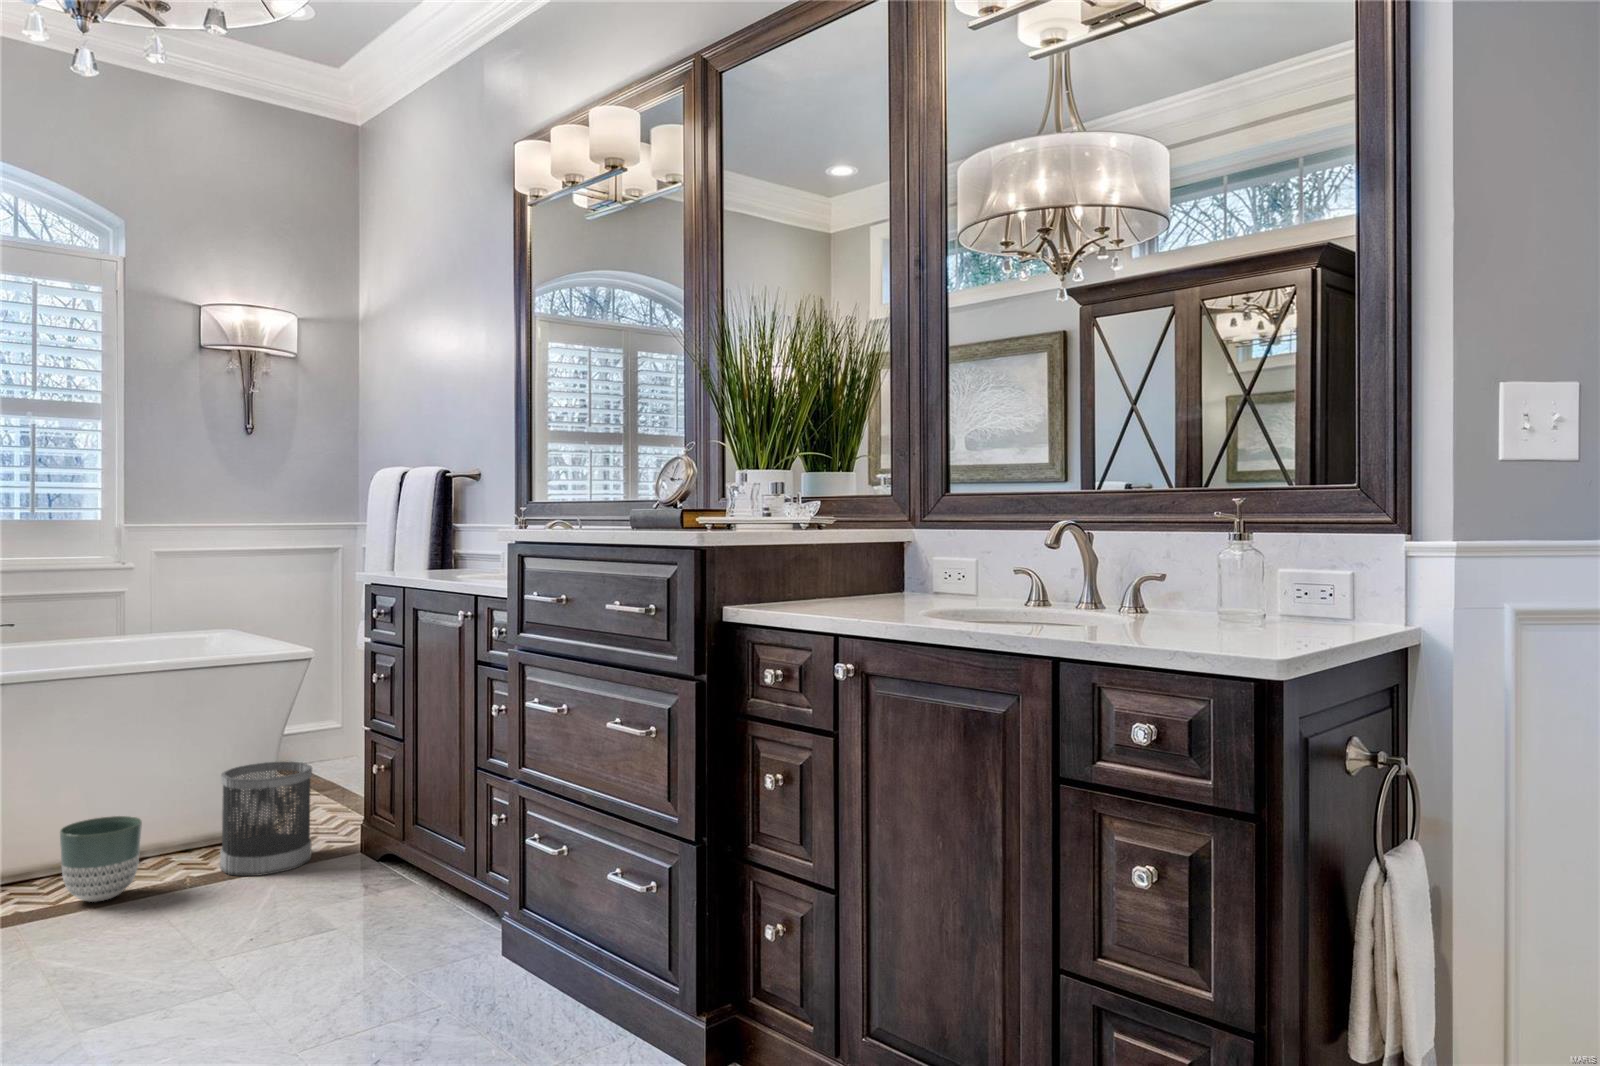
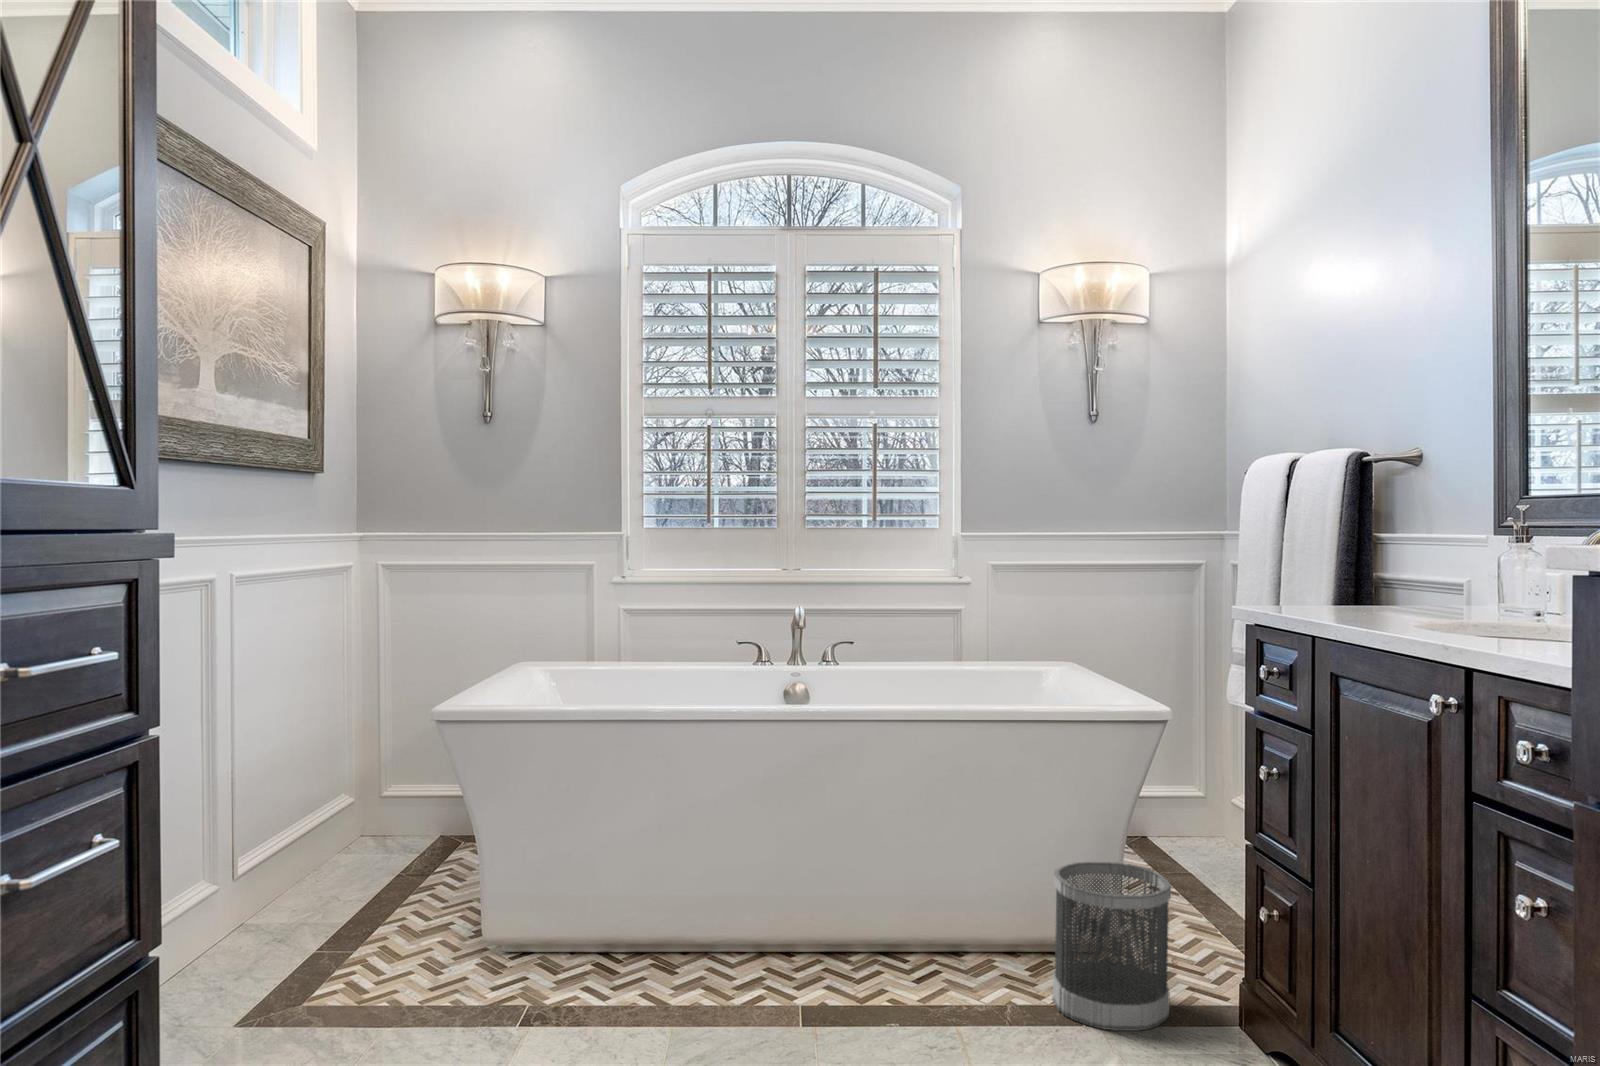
planter: present [60,816,142,902] -> none [875,903,961,1015]

